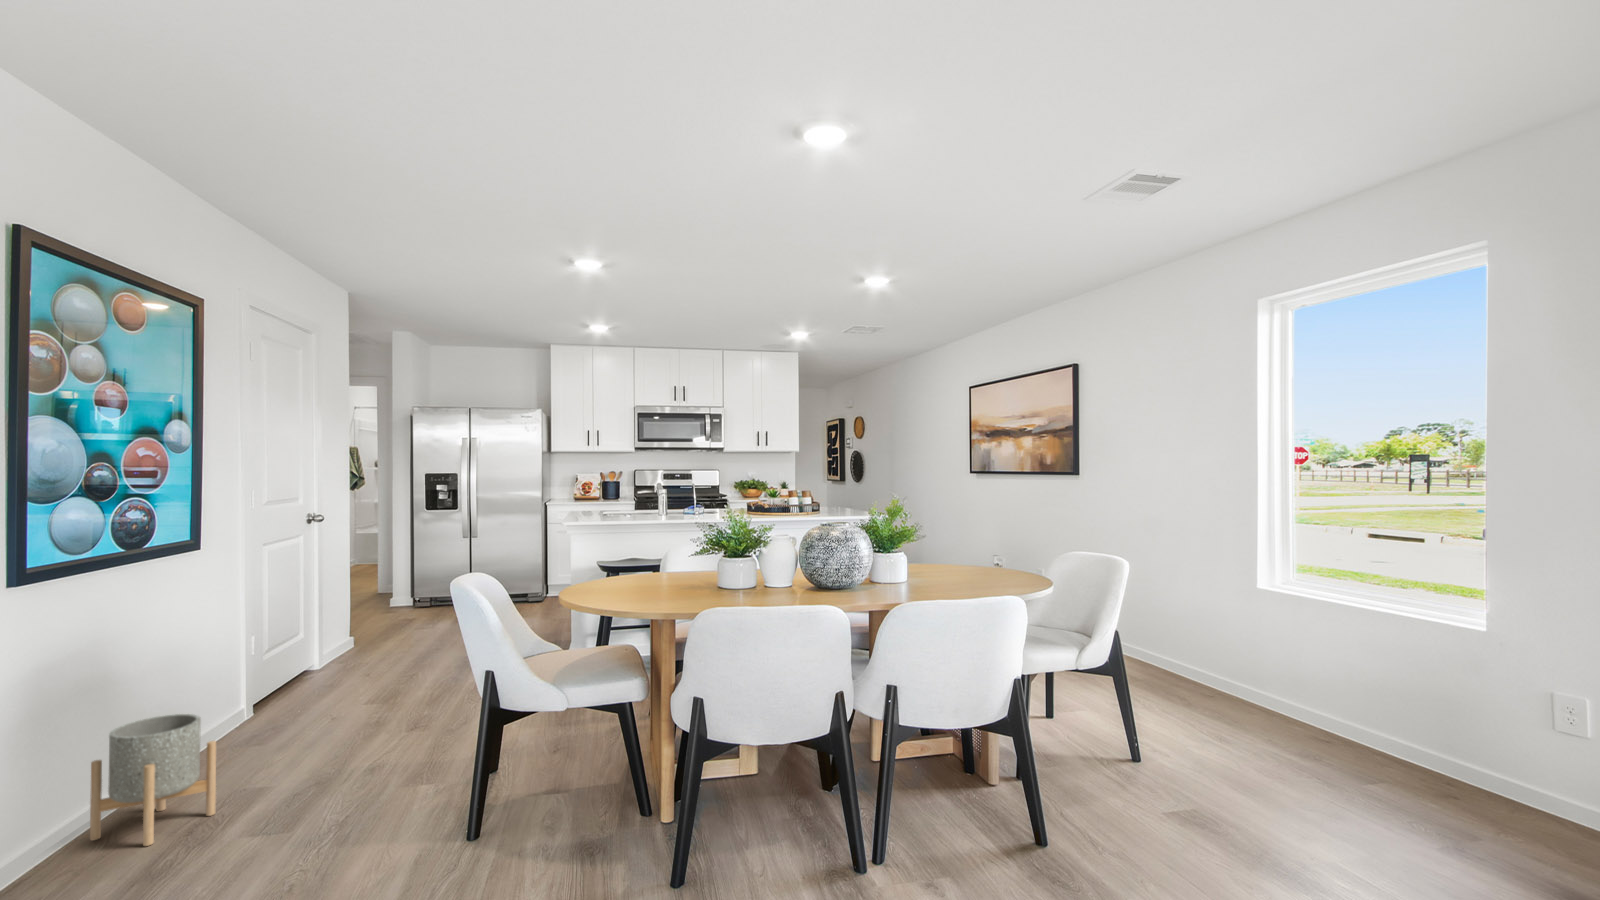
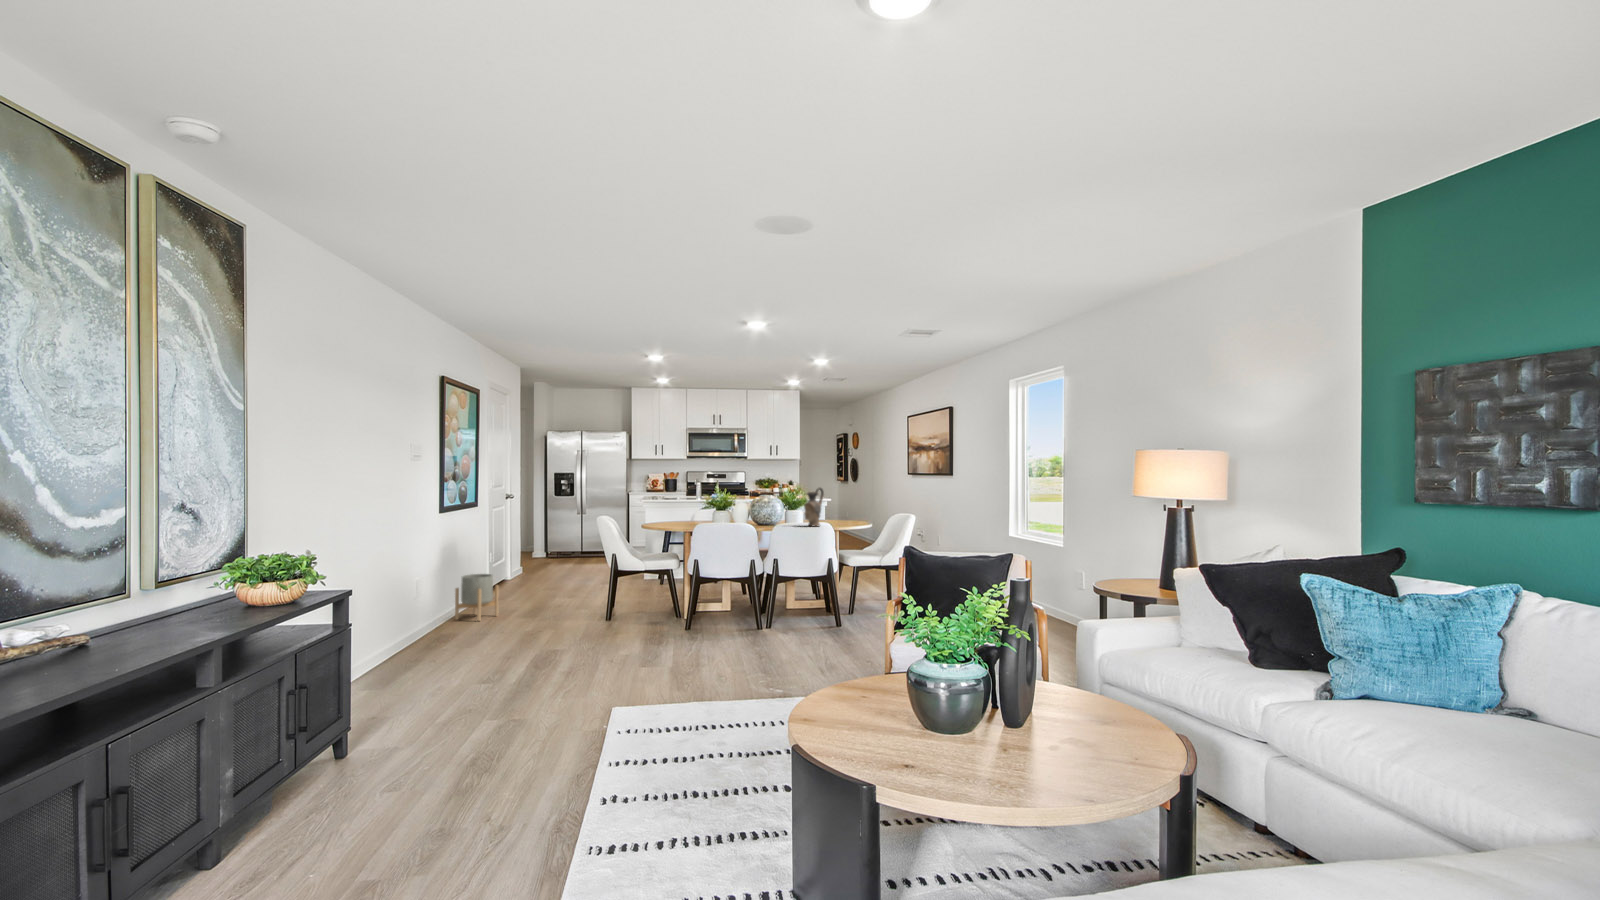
ceramic pitcher: none [923,504,962,592] -> present [804,487,824,526]

